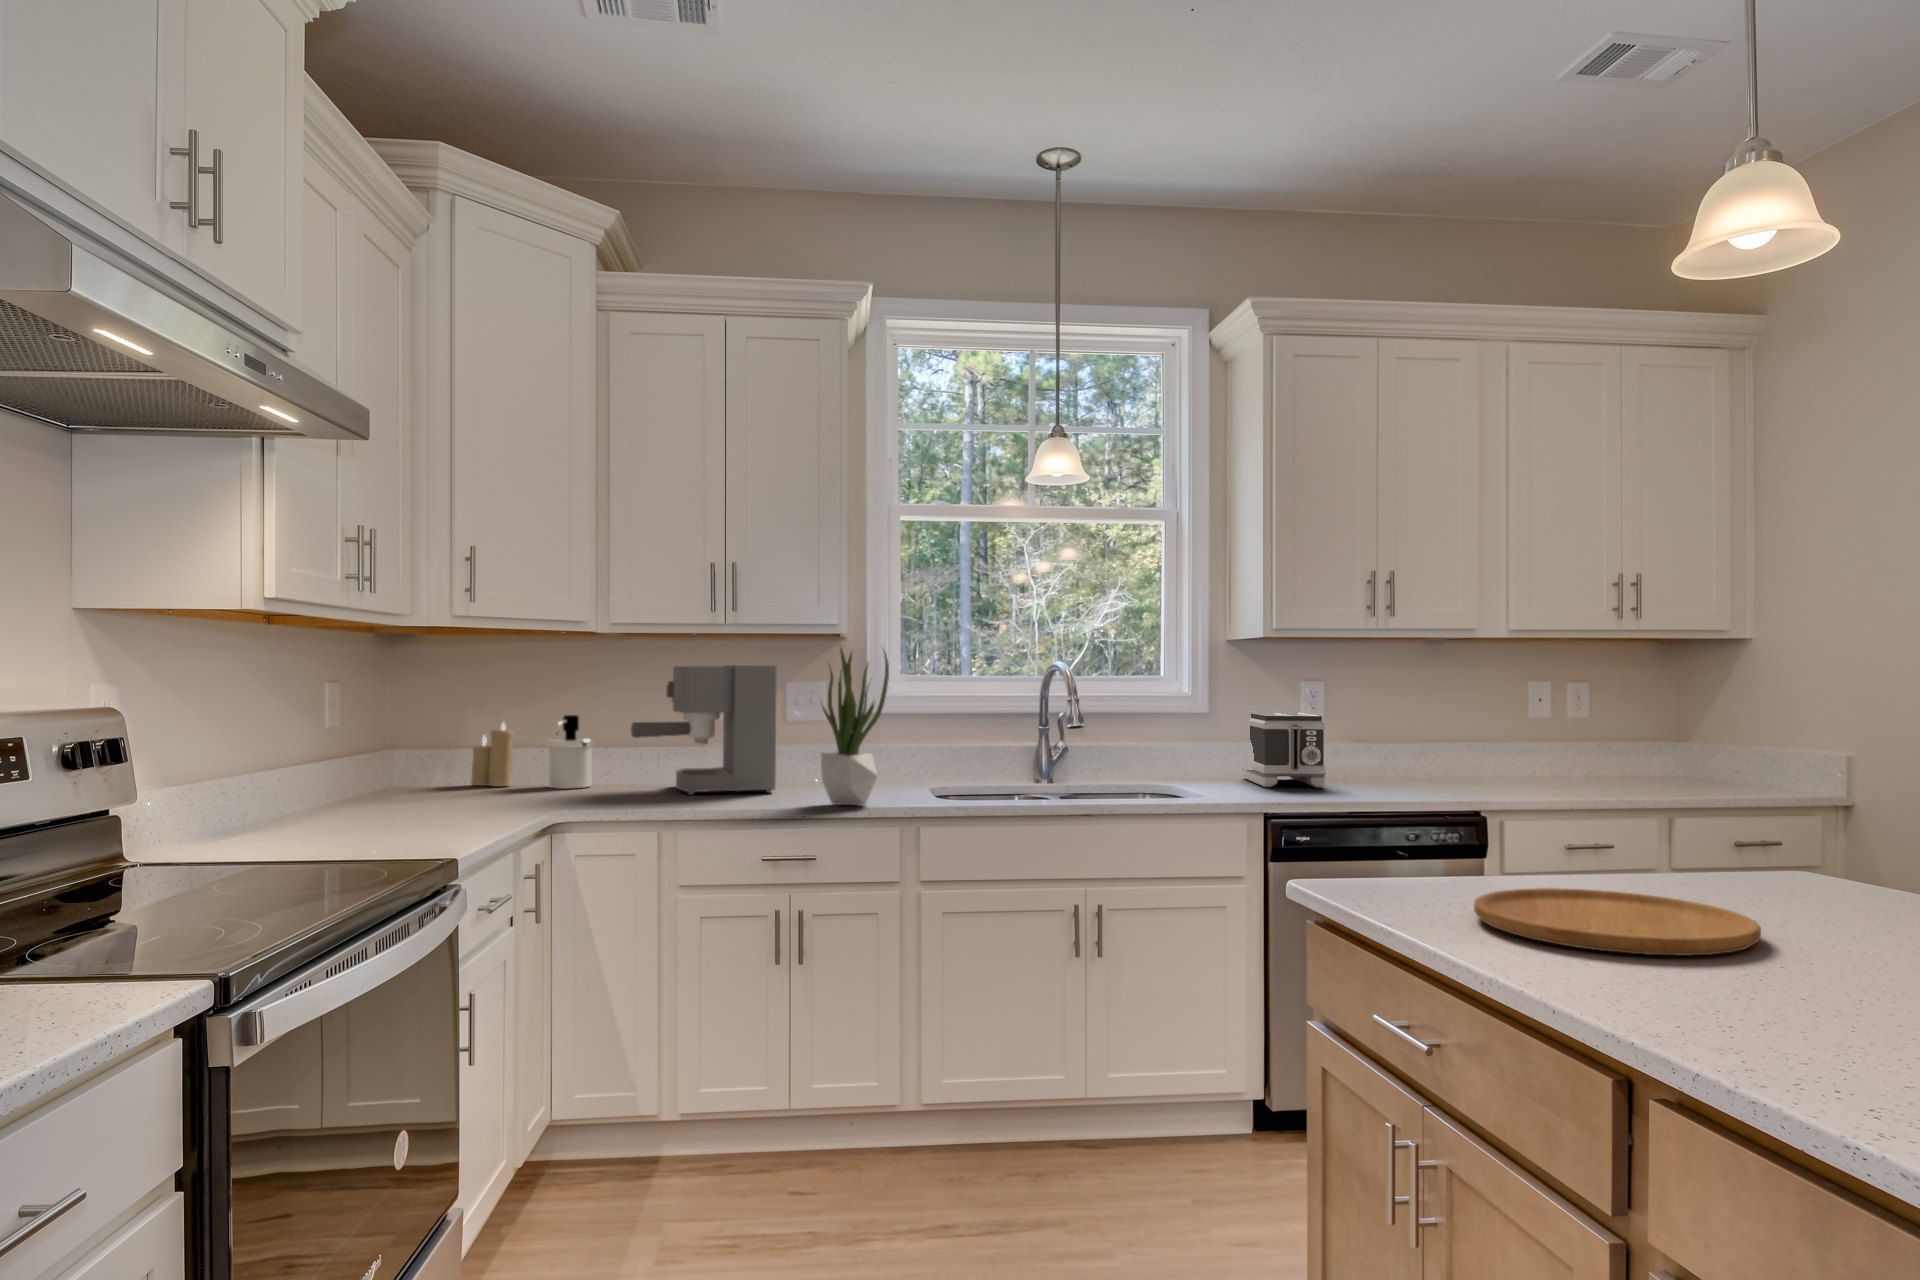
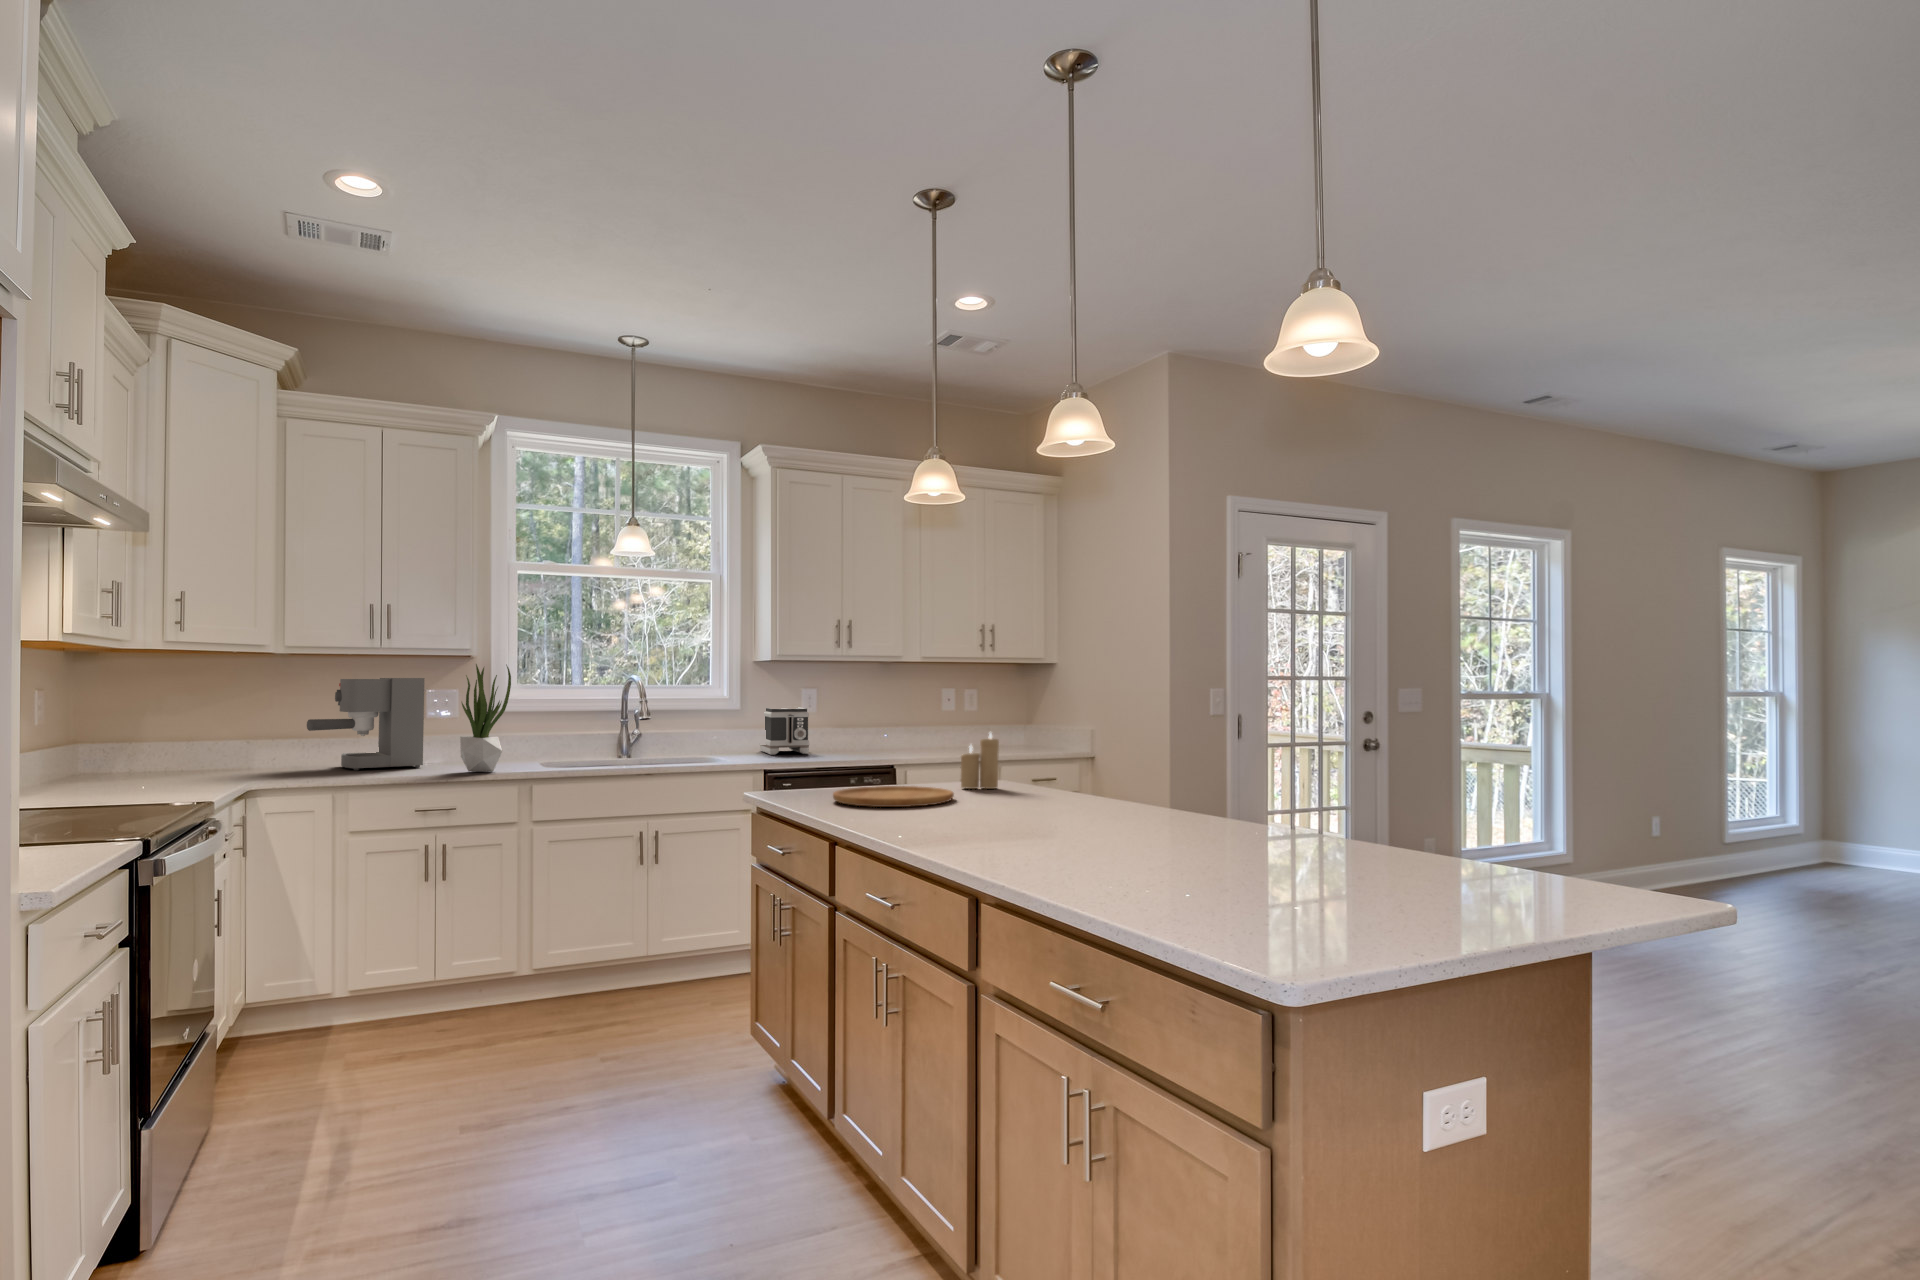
soap dispenser: present [547,715,594,789] -> none [232,716,271,770]
candle: present [471,723,514,787] -> present [961,733,999,789]

